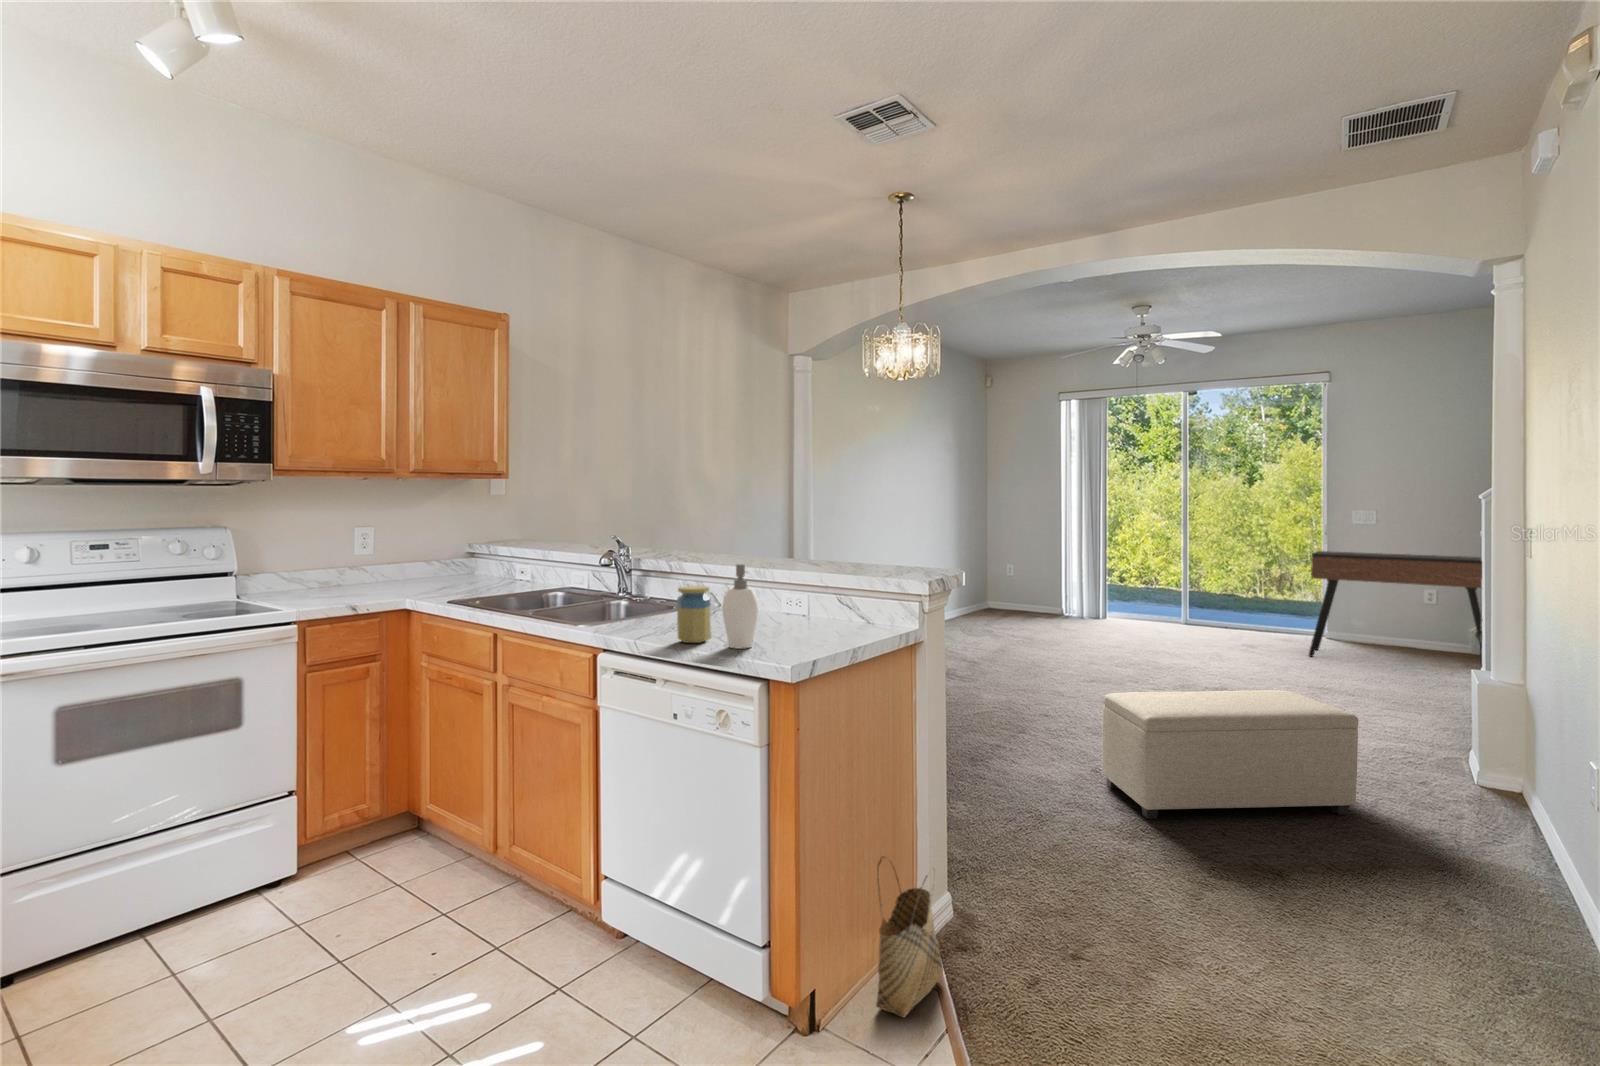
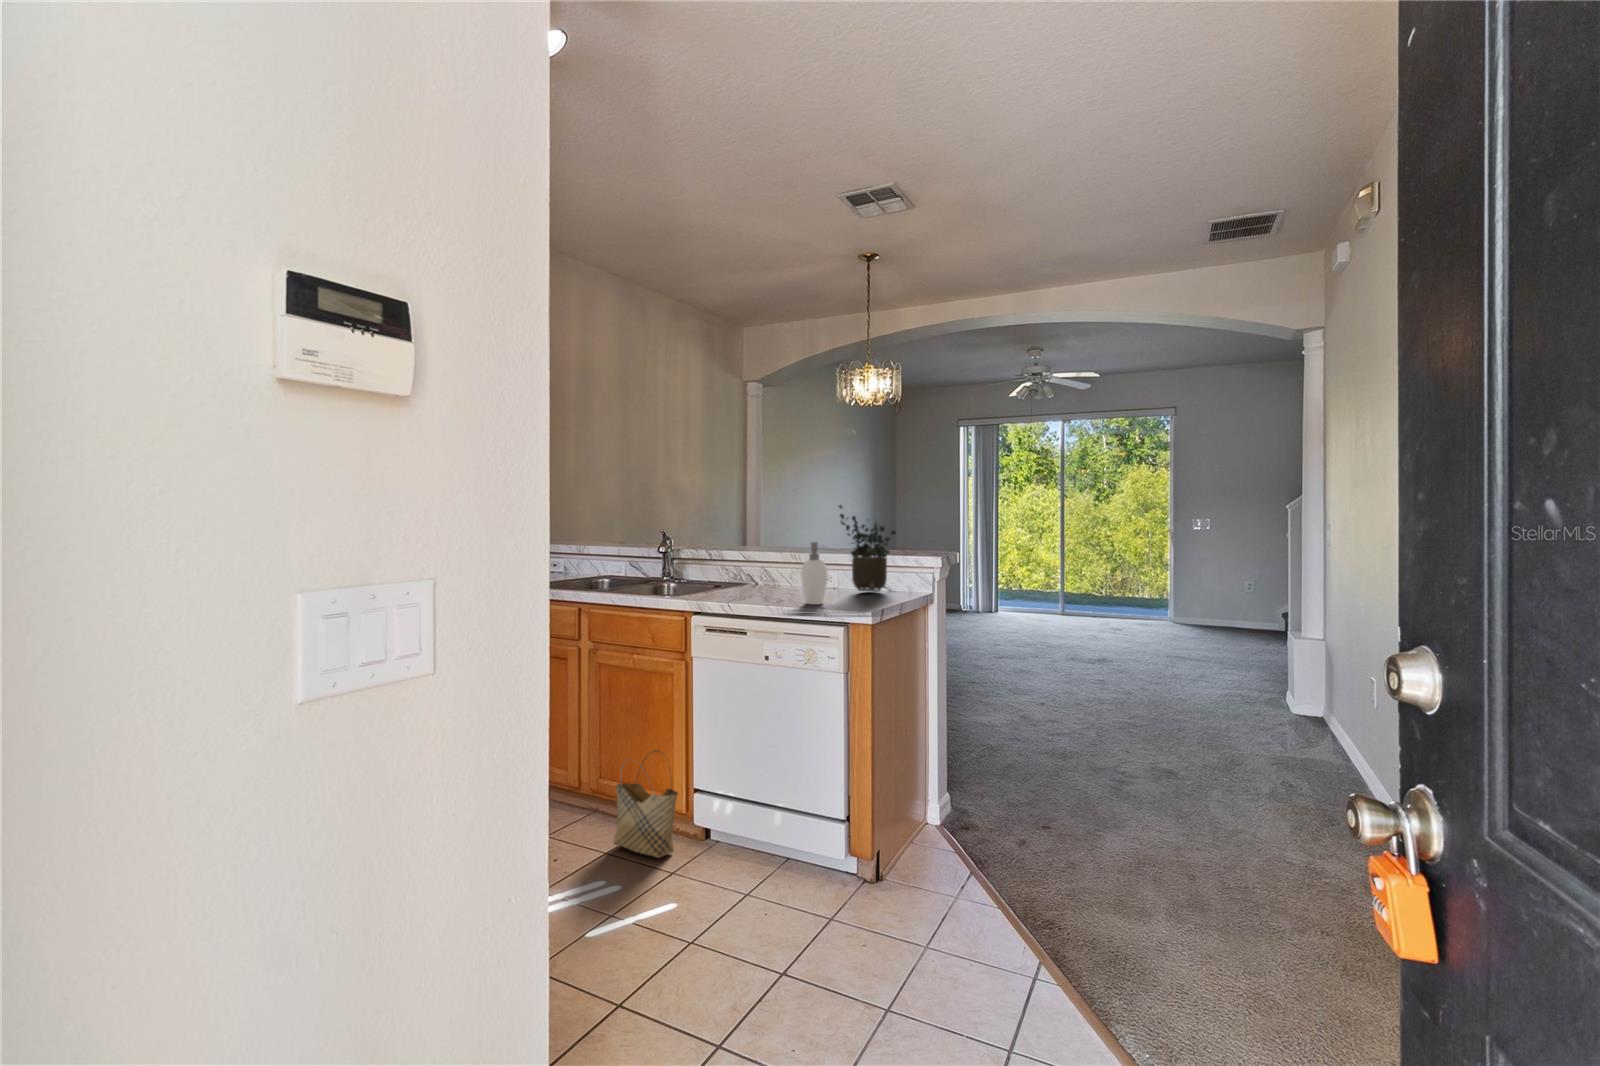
potted plant: none [800,511,869,627] -> present [839,505,896,592]
console table: present [1309,551,1482,657] -> none [1163,550,1298,646]
jar: present [677,586,711,643] -> none [760,560,785,603]
ottoman: present [1102,690,1358,819] -> none [1032,648,1215,746]
woven basket: present [876,856,943,1017] -> present [614,750,678,858]

